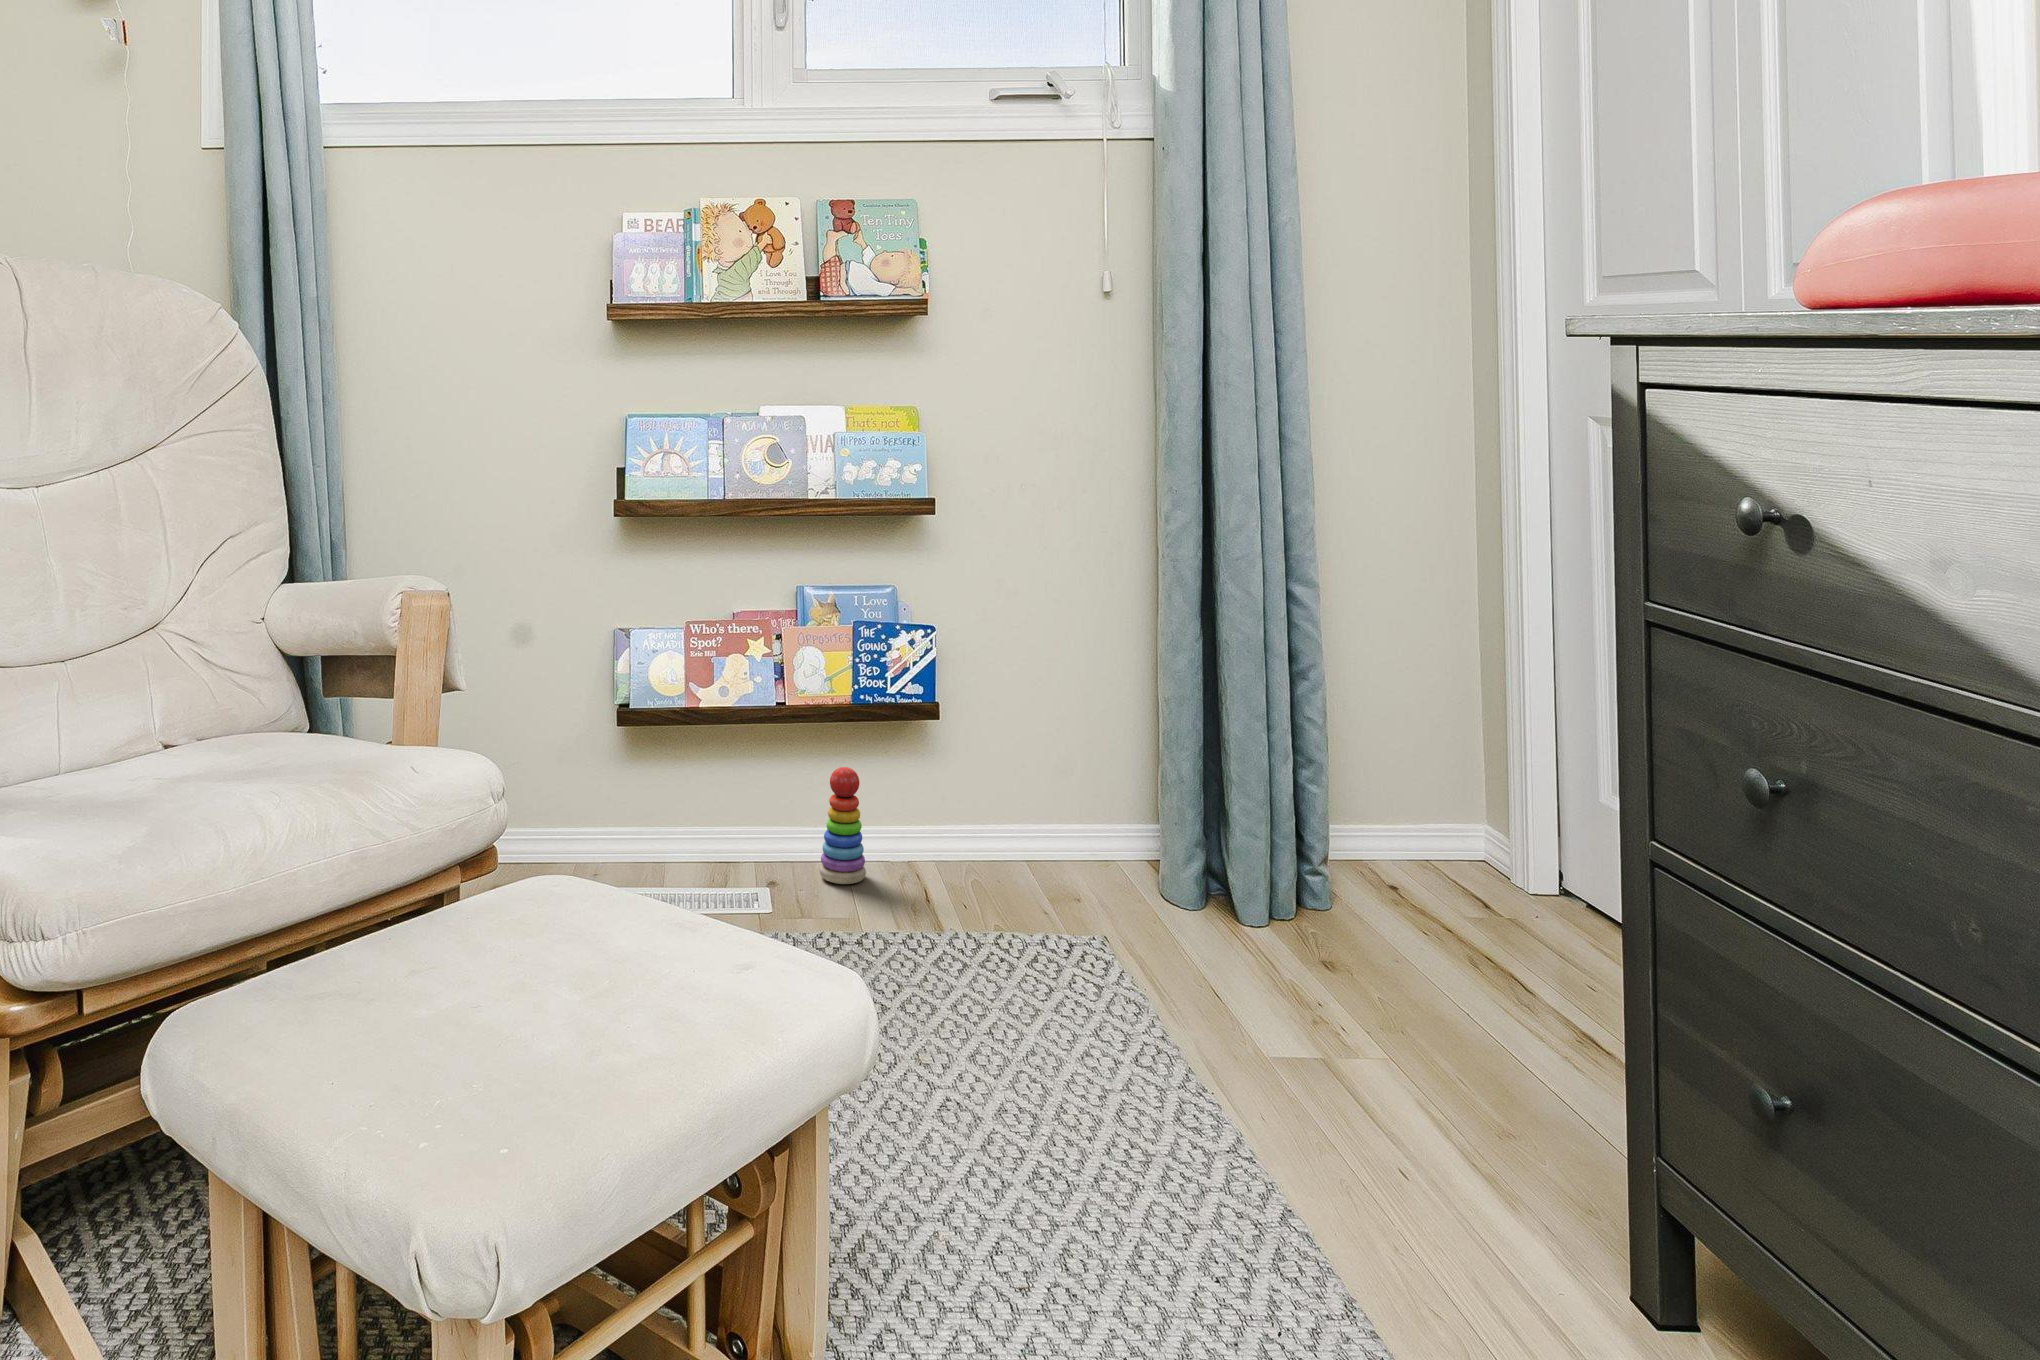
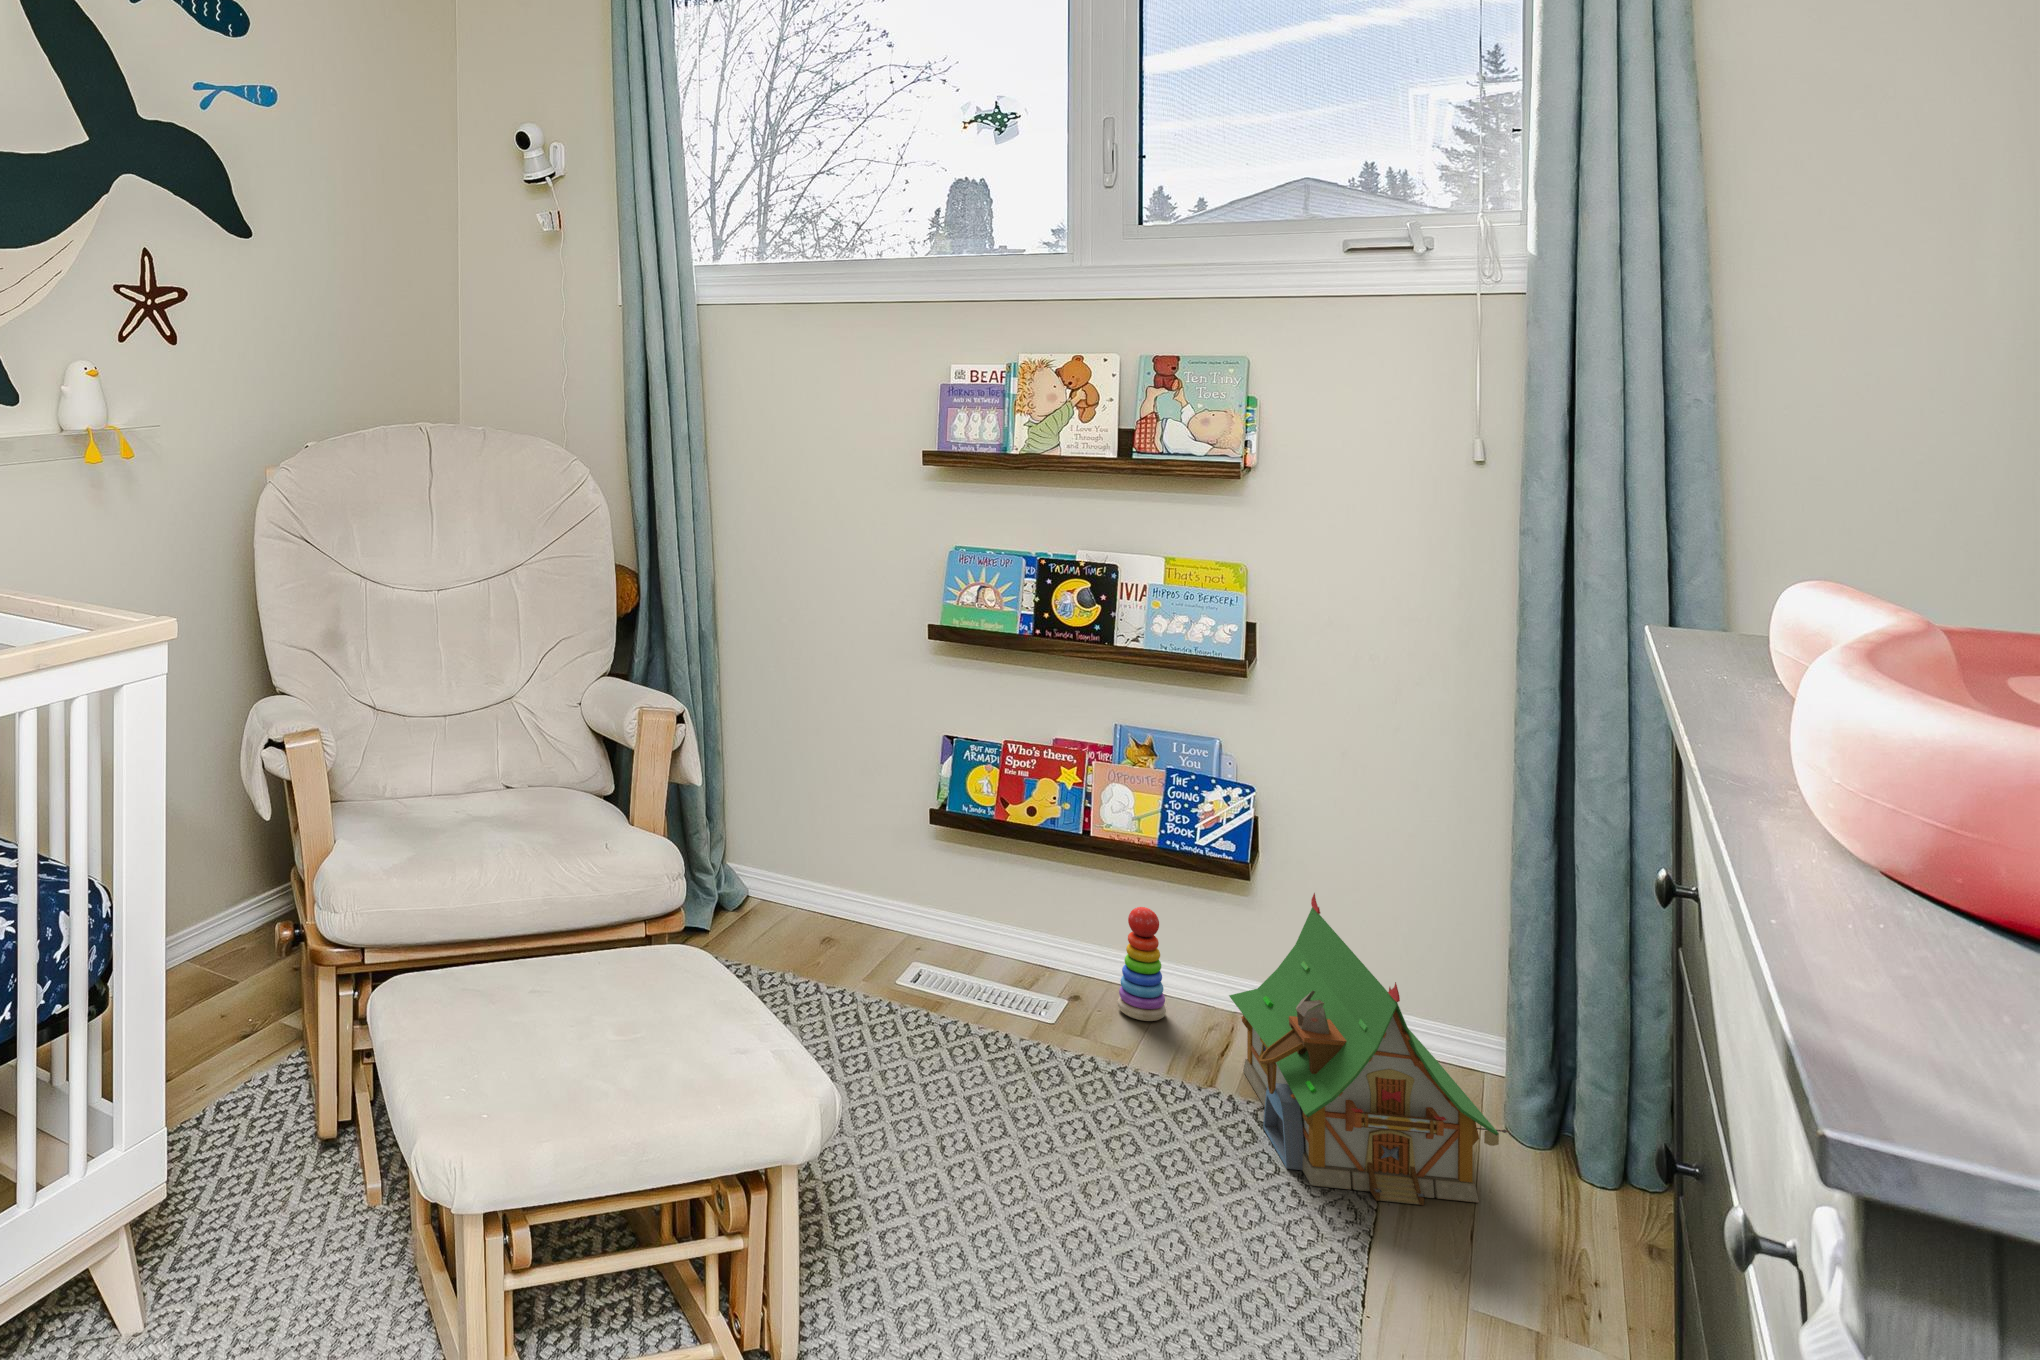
toy house: none [944,713,1228,987] -> present [1229,893,1509,1205]

